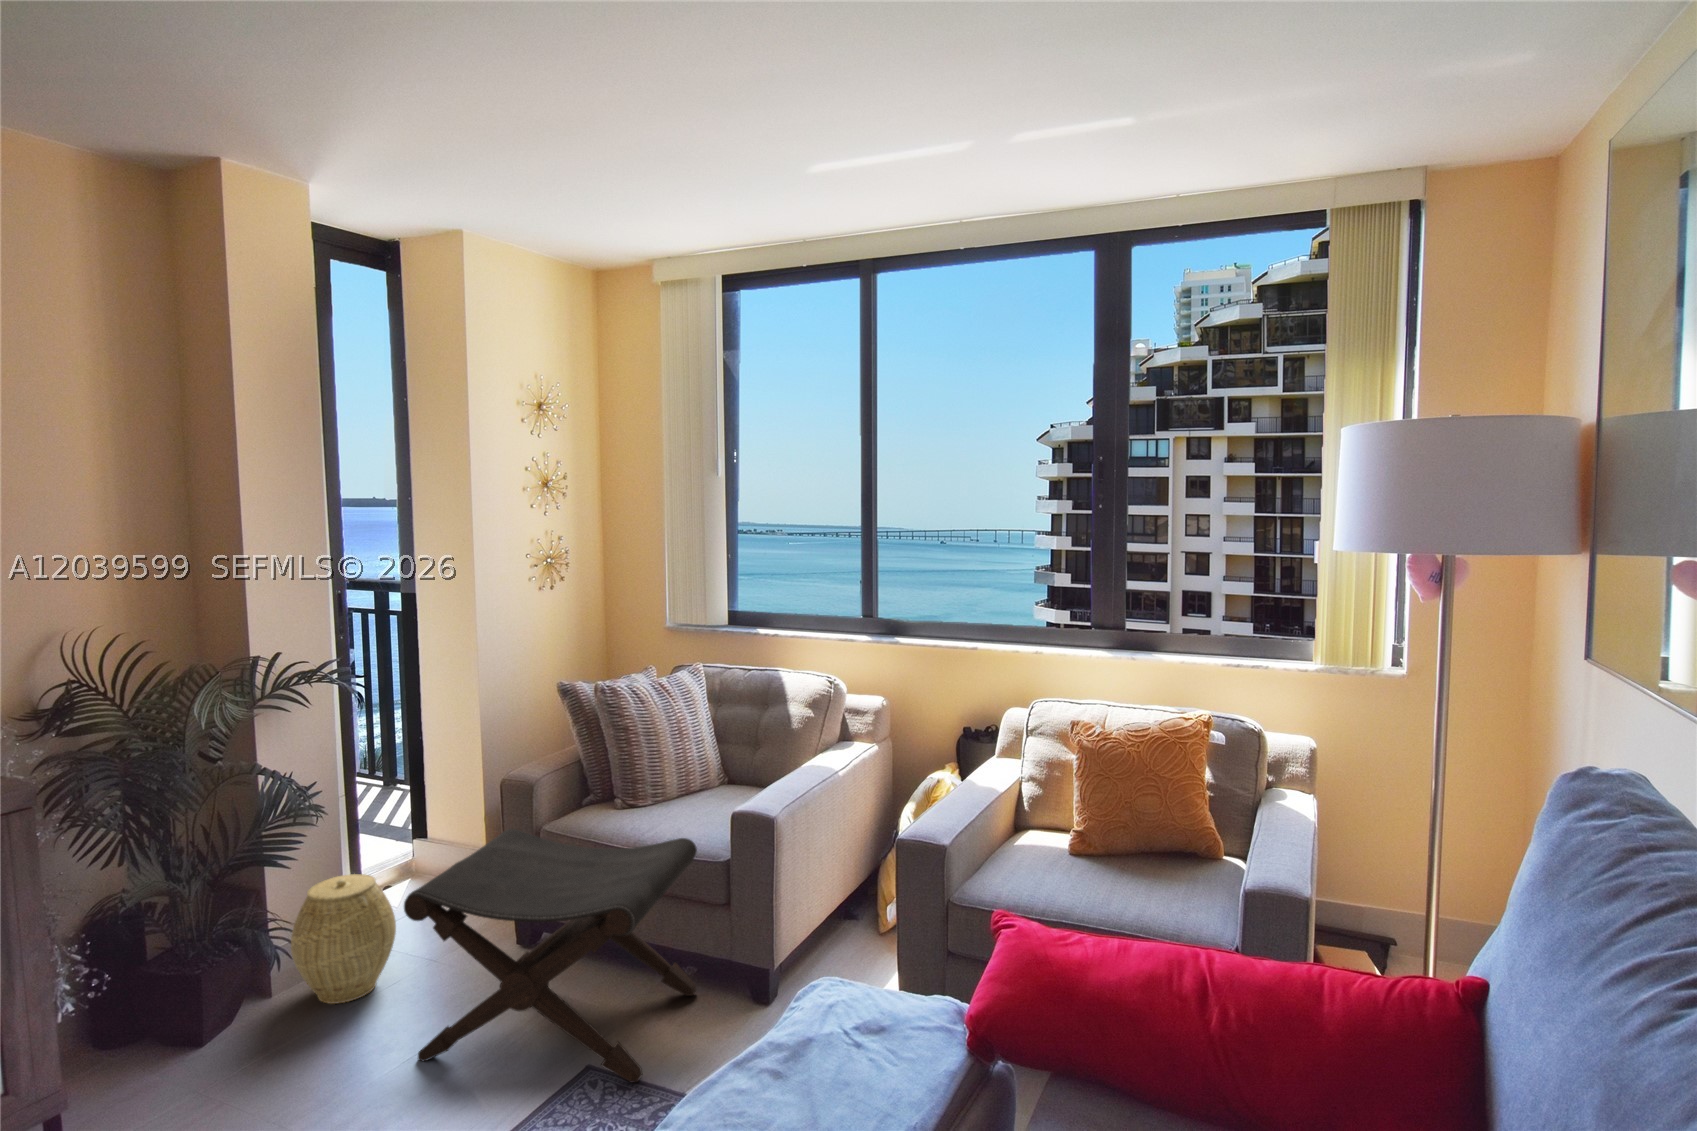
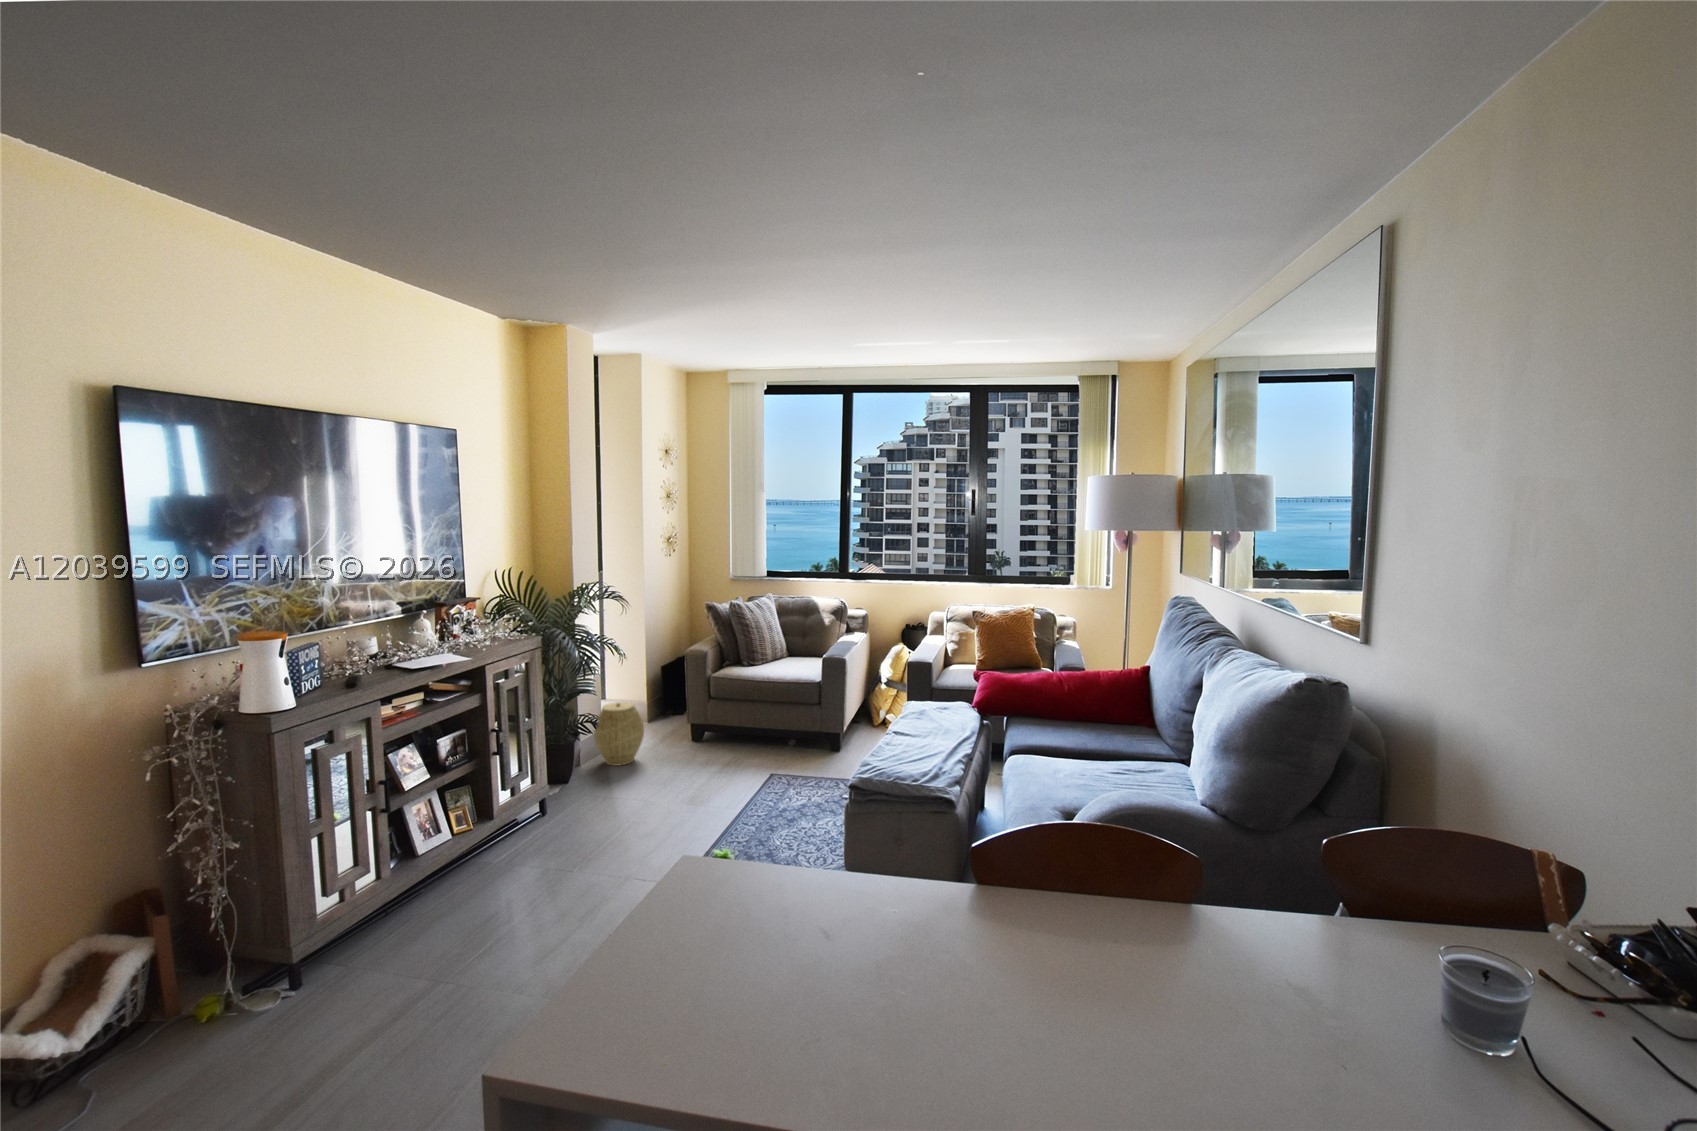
footstool: present [404,829,697,1083] -> none [683,673,802,778]

